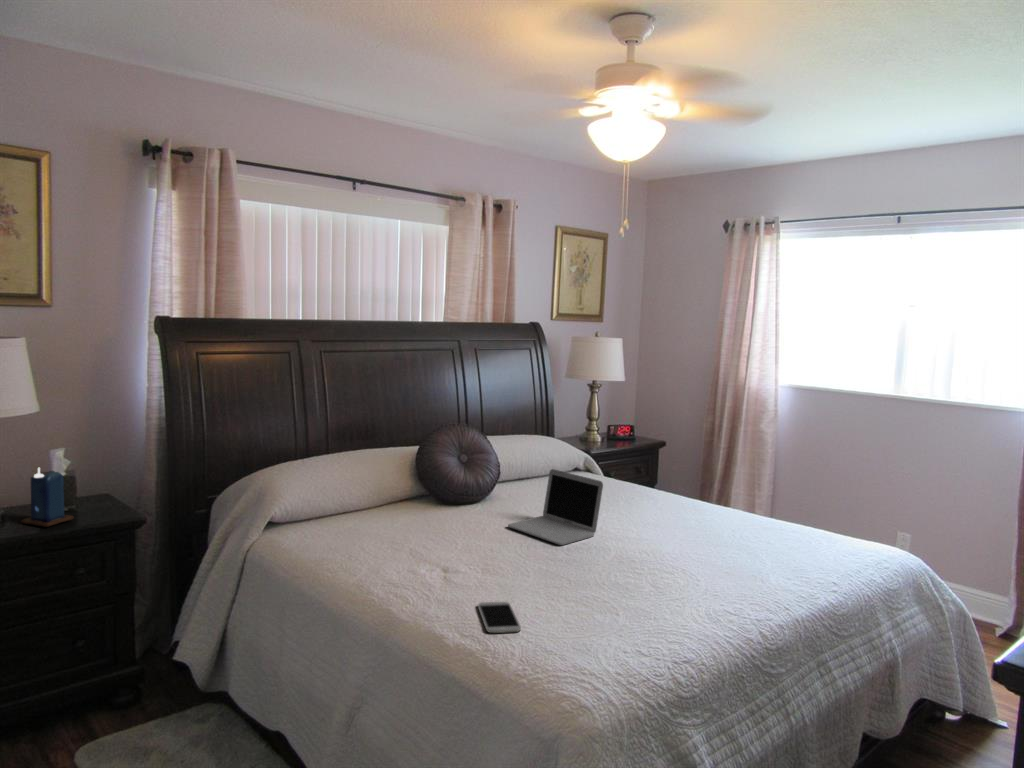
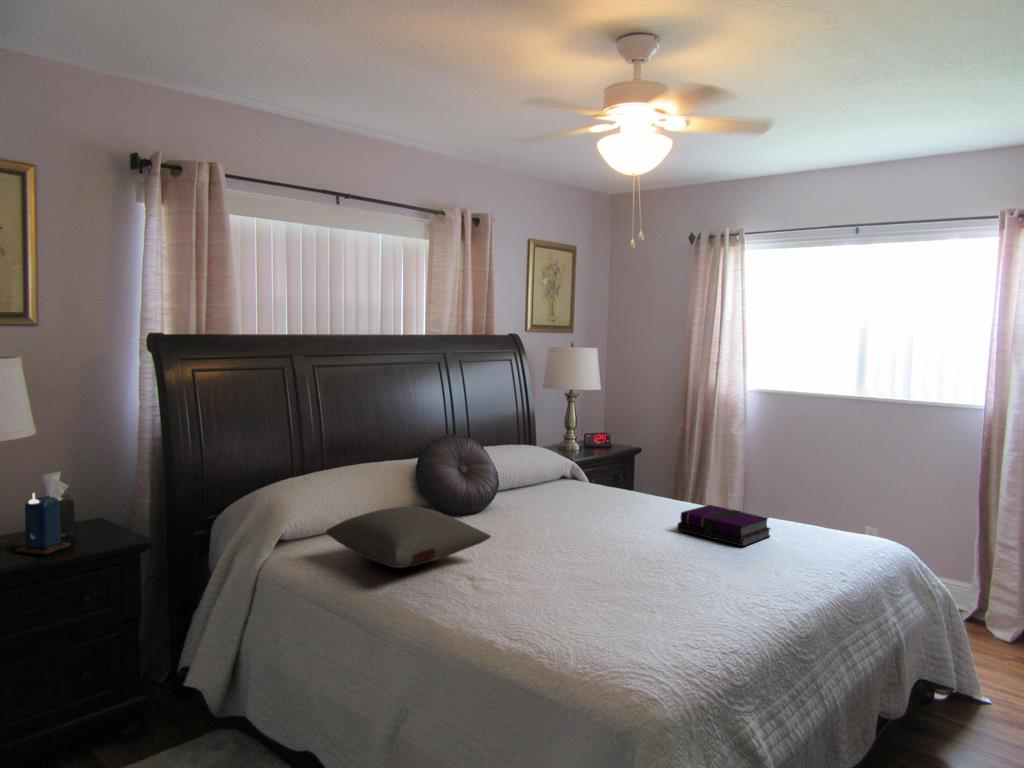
laptop: present [508,469,603,545] -> none [520,476,613,549]
pillow: none [308,495,469,556] -> present [326,506,491,568]
notebook: none [672,505,770,550] -> present [677,505,770,547]
smartphone: present [478,602,521,633] -> none [519,605,569,636]

